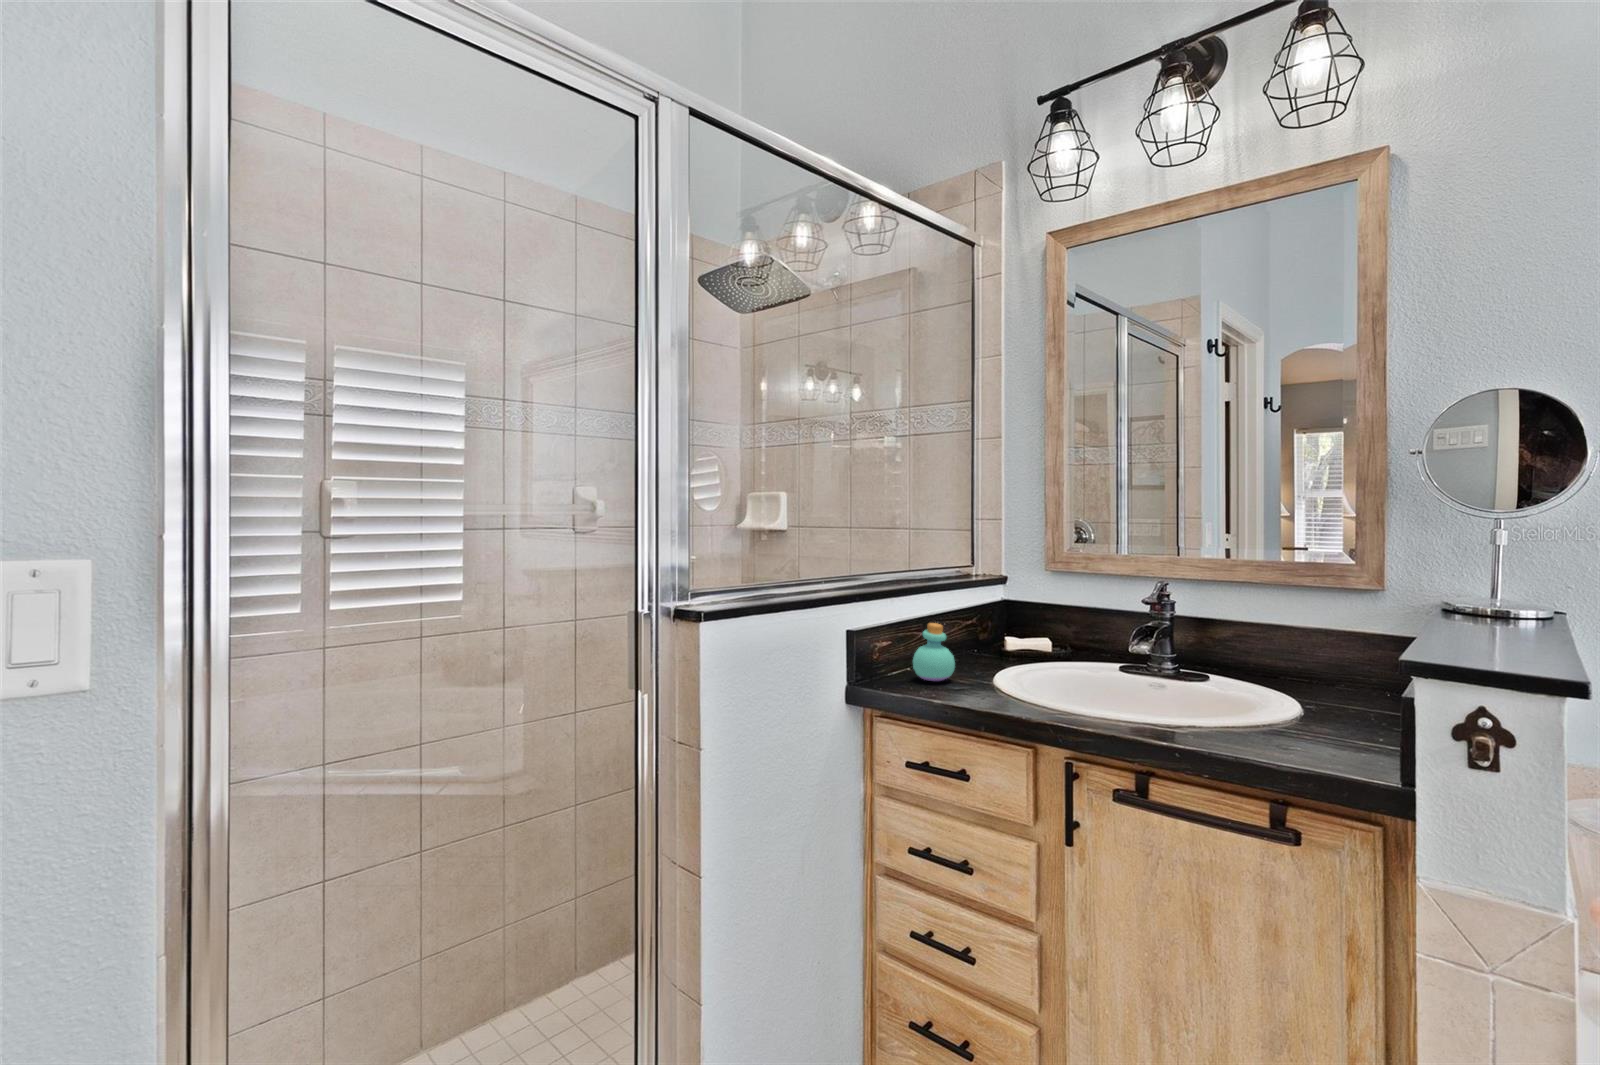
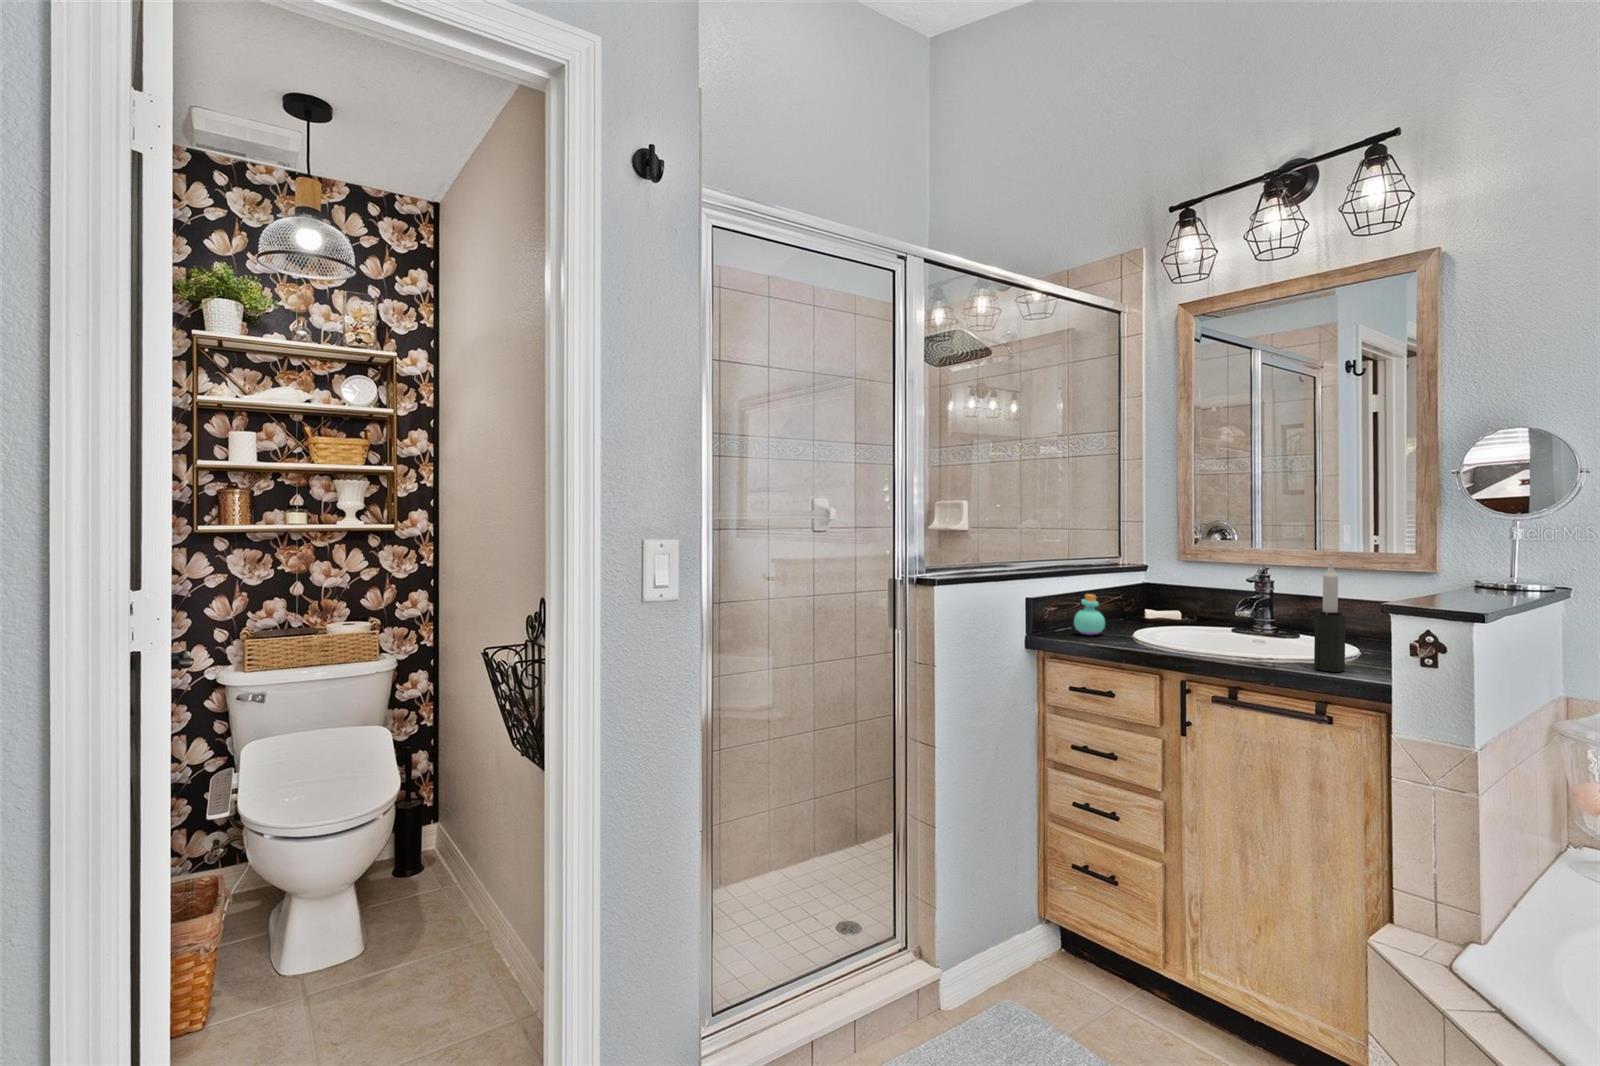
candle: none [1266,584,1312,756] -> present [1314,562,1345,672]

